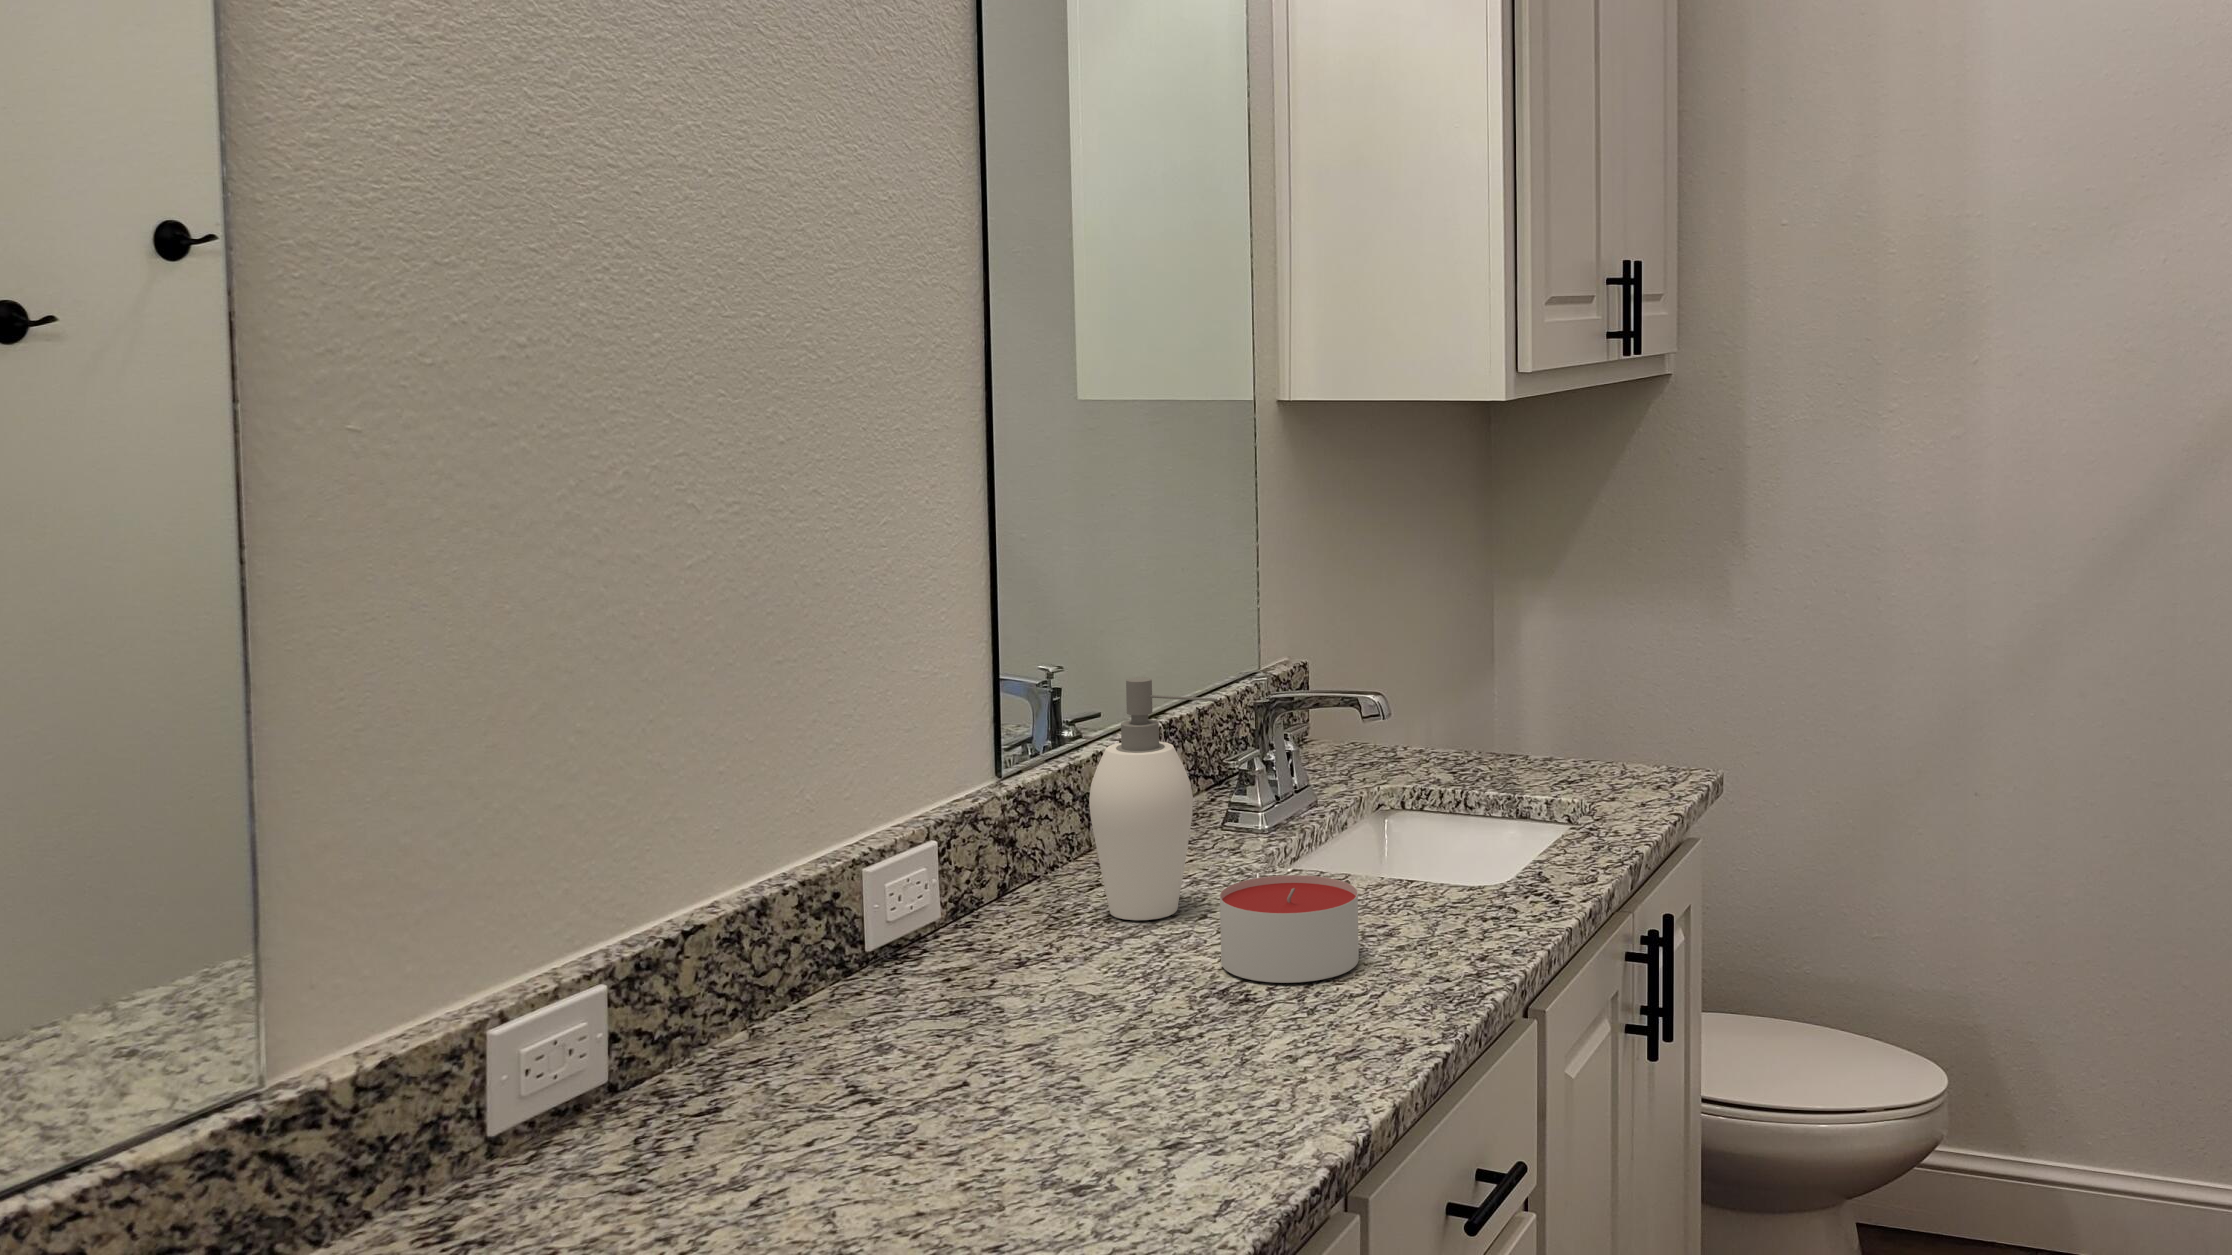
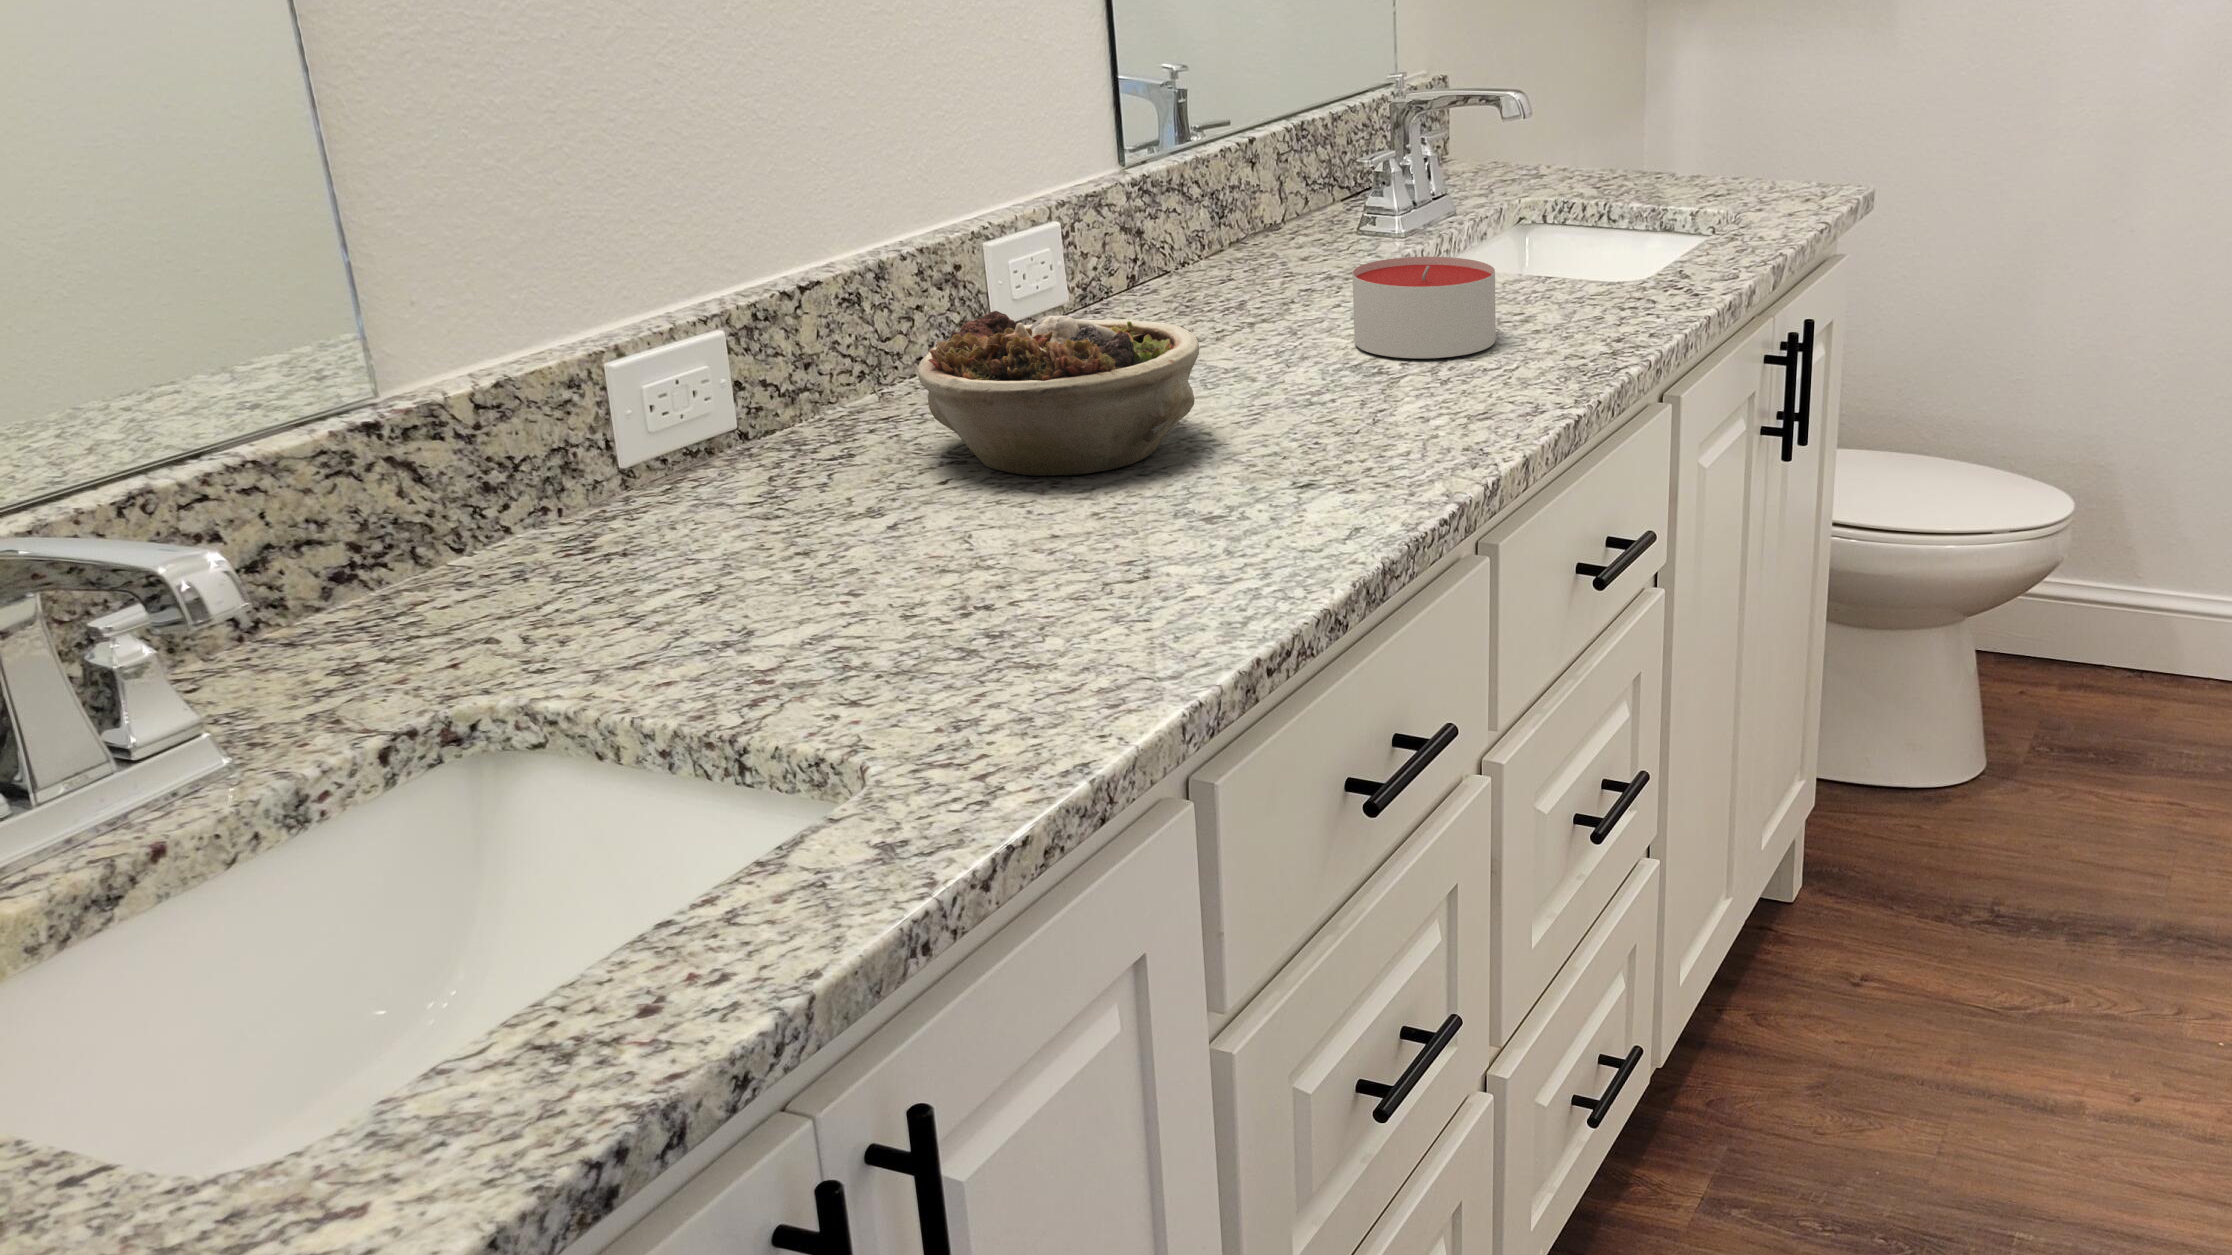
soap dispenser: present [1089,677,1218,920] -> none [1215,49,1348,307]
succulent planter: none [795,961,1072,1136] -> present [918,311,1199,476]

